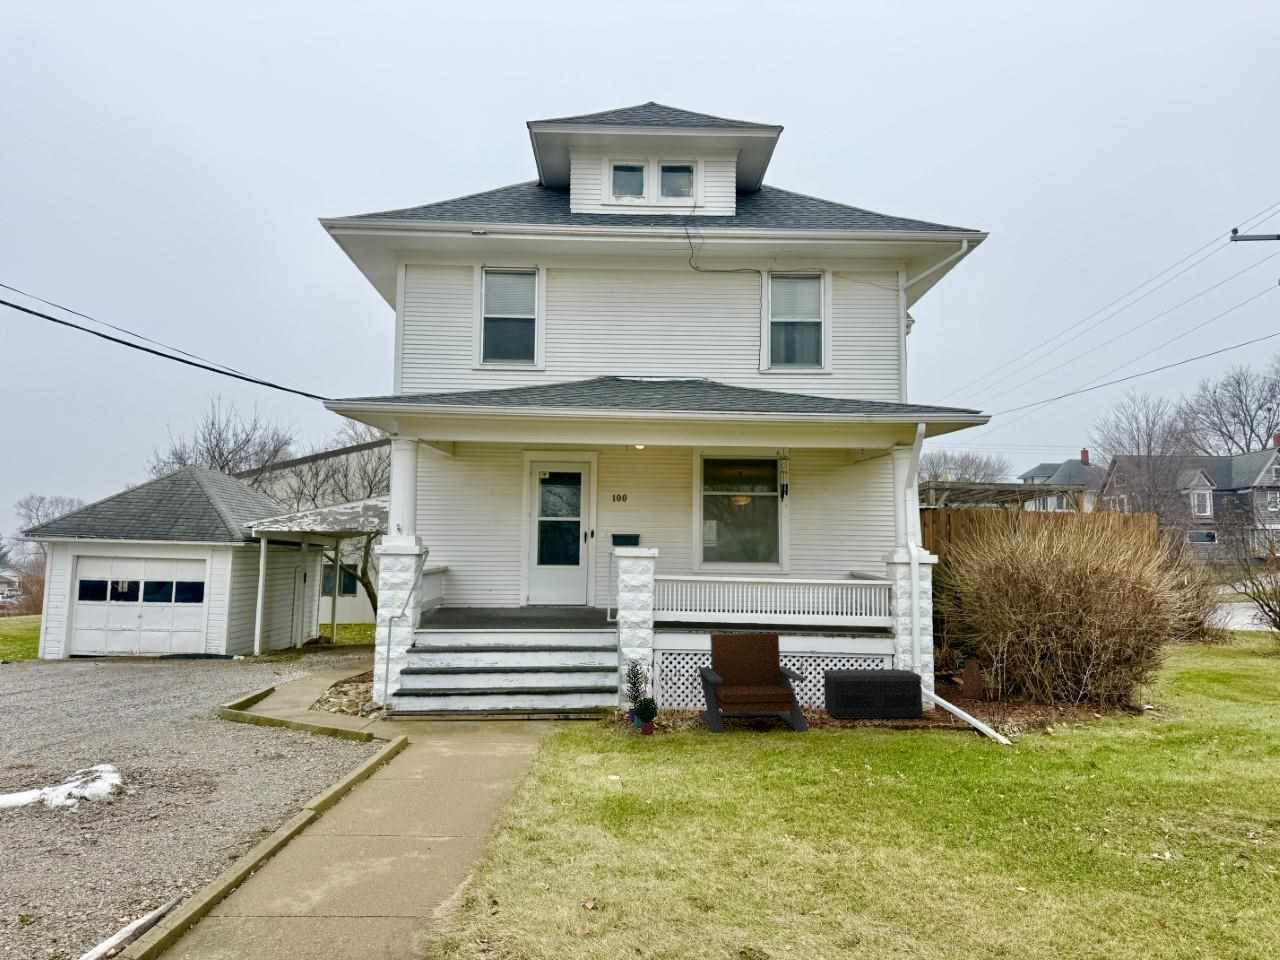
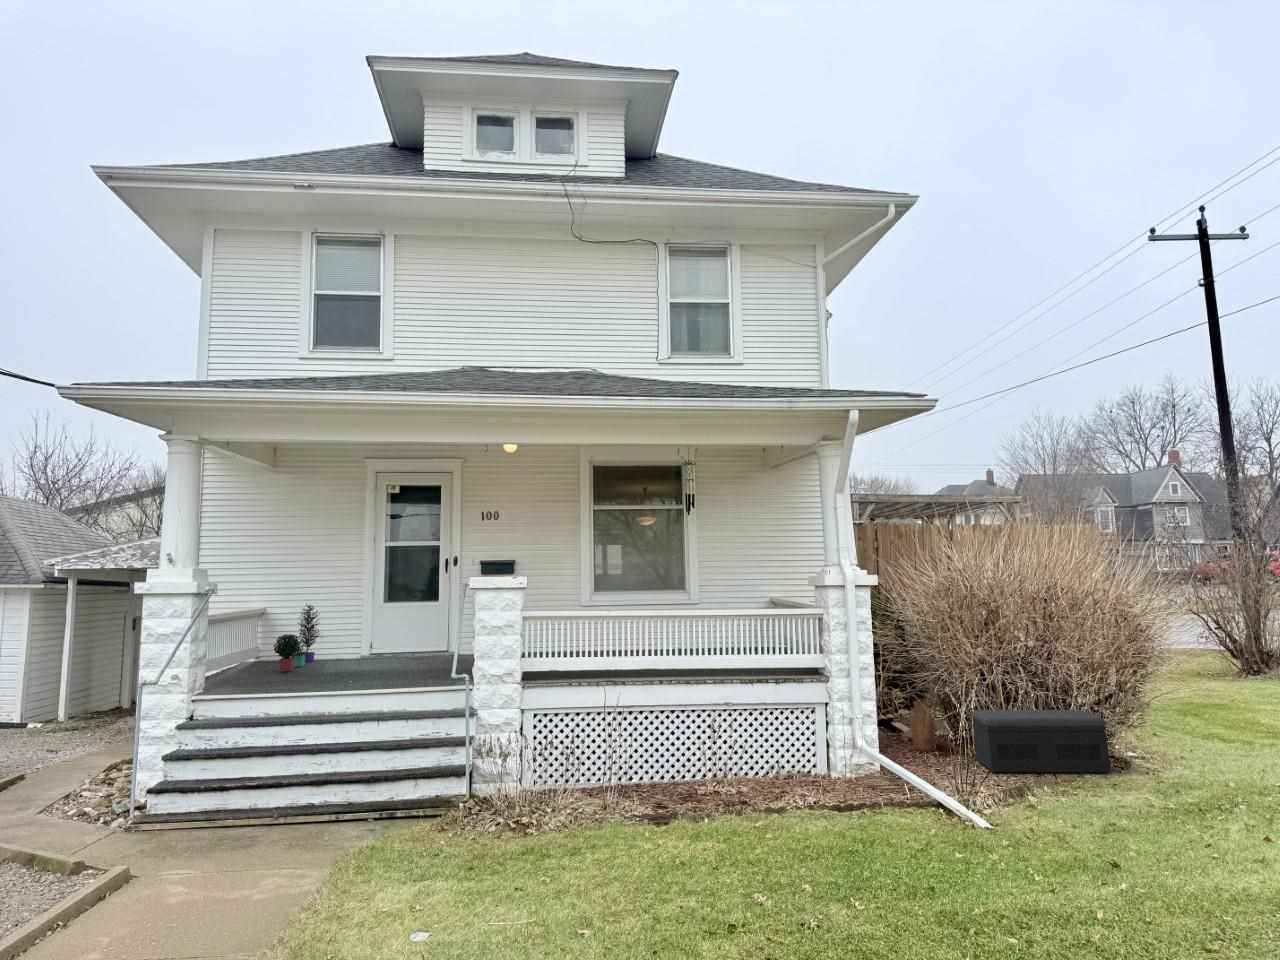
lounge chair: present [699,633,808,733] -> none [577,682,720,831]
potted plant: present [626,661,659,735] -> present [273,604,320,671]
storage bench: present [823,669,923,719] -> present [971,710,1111,774]

